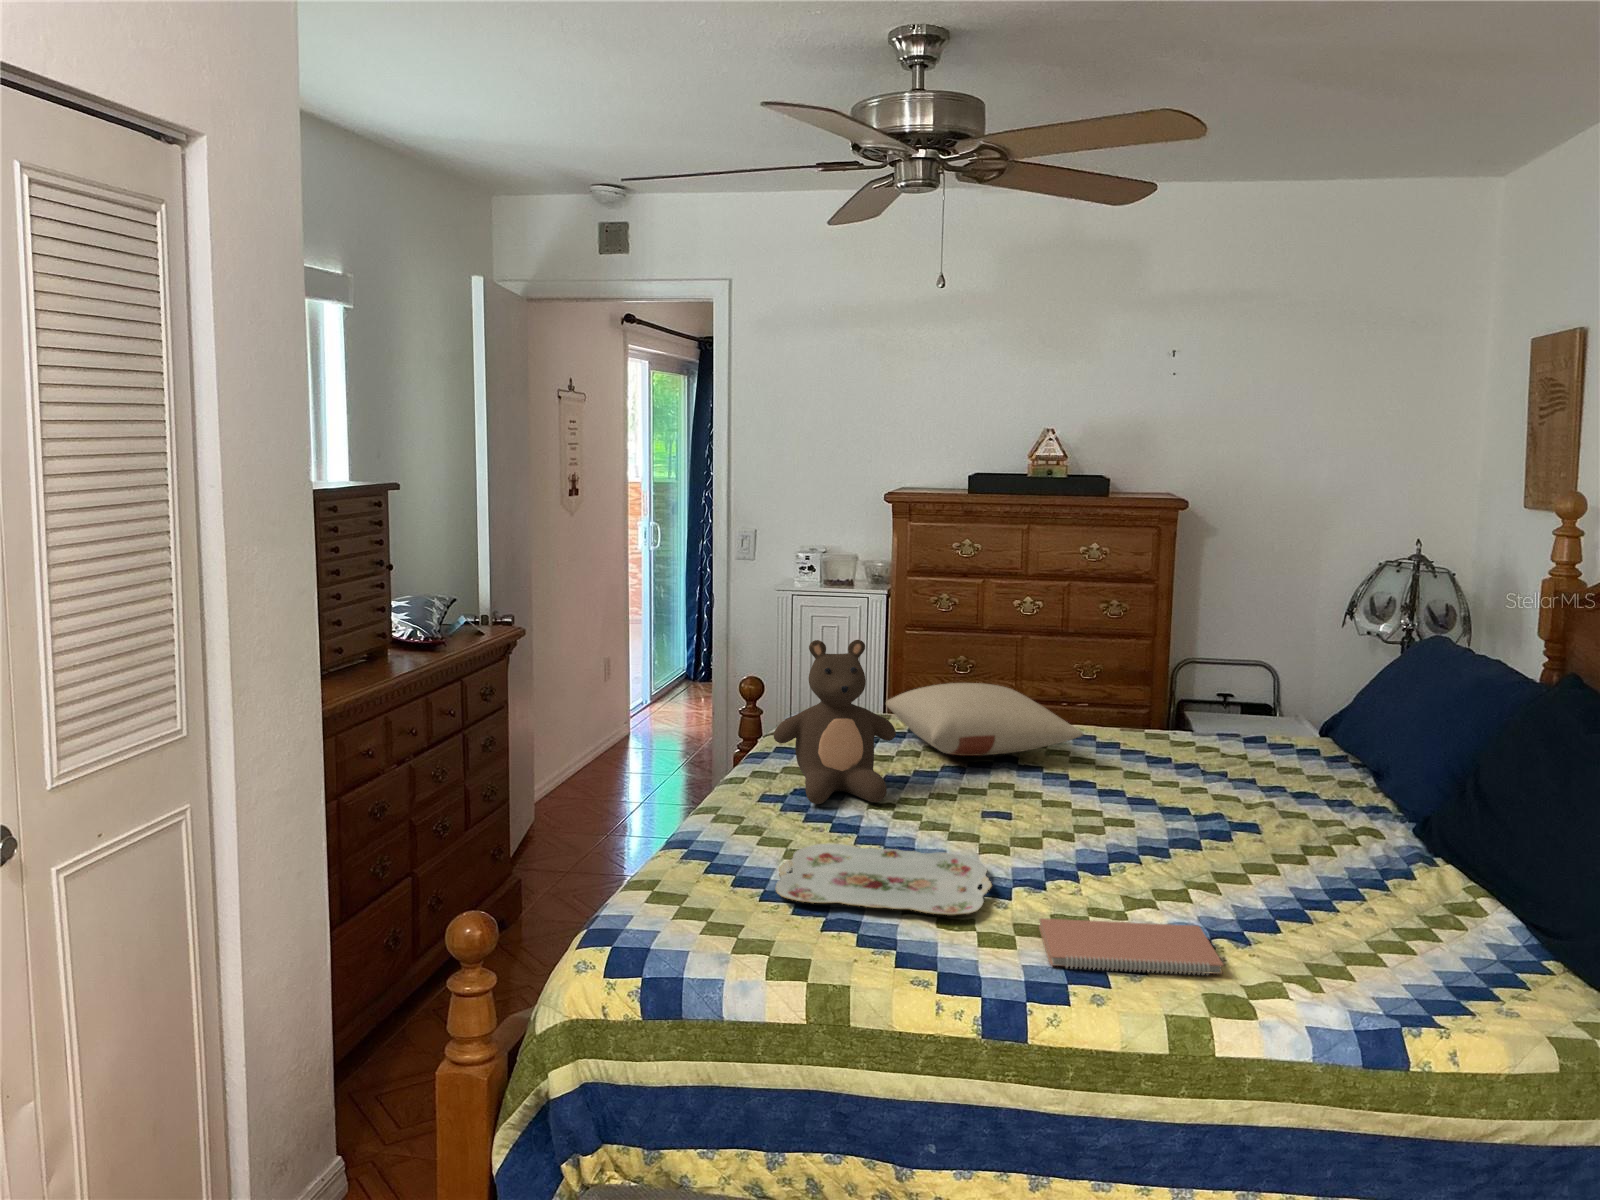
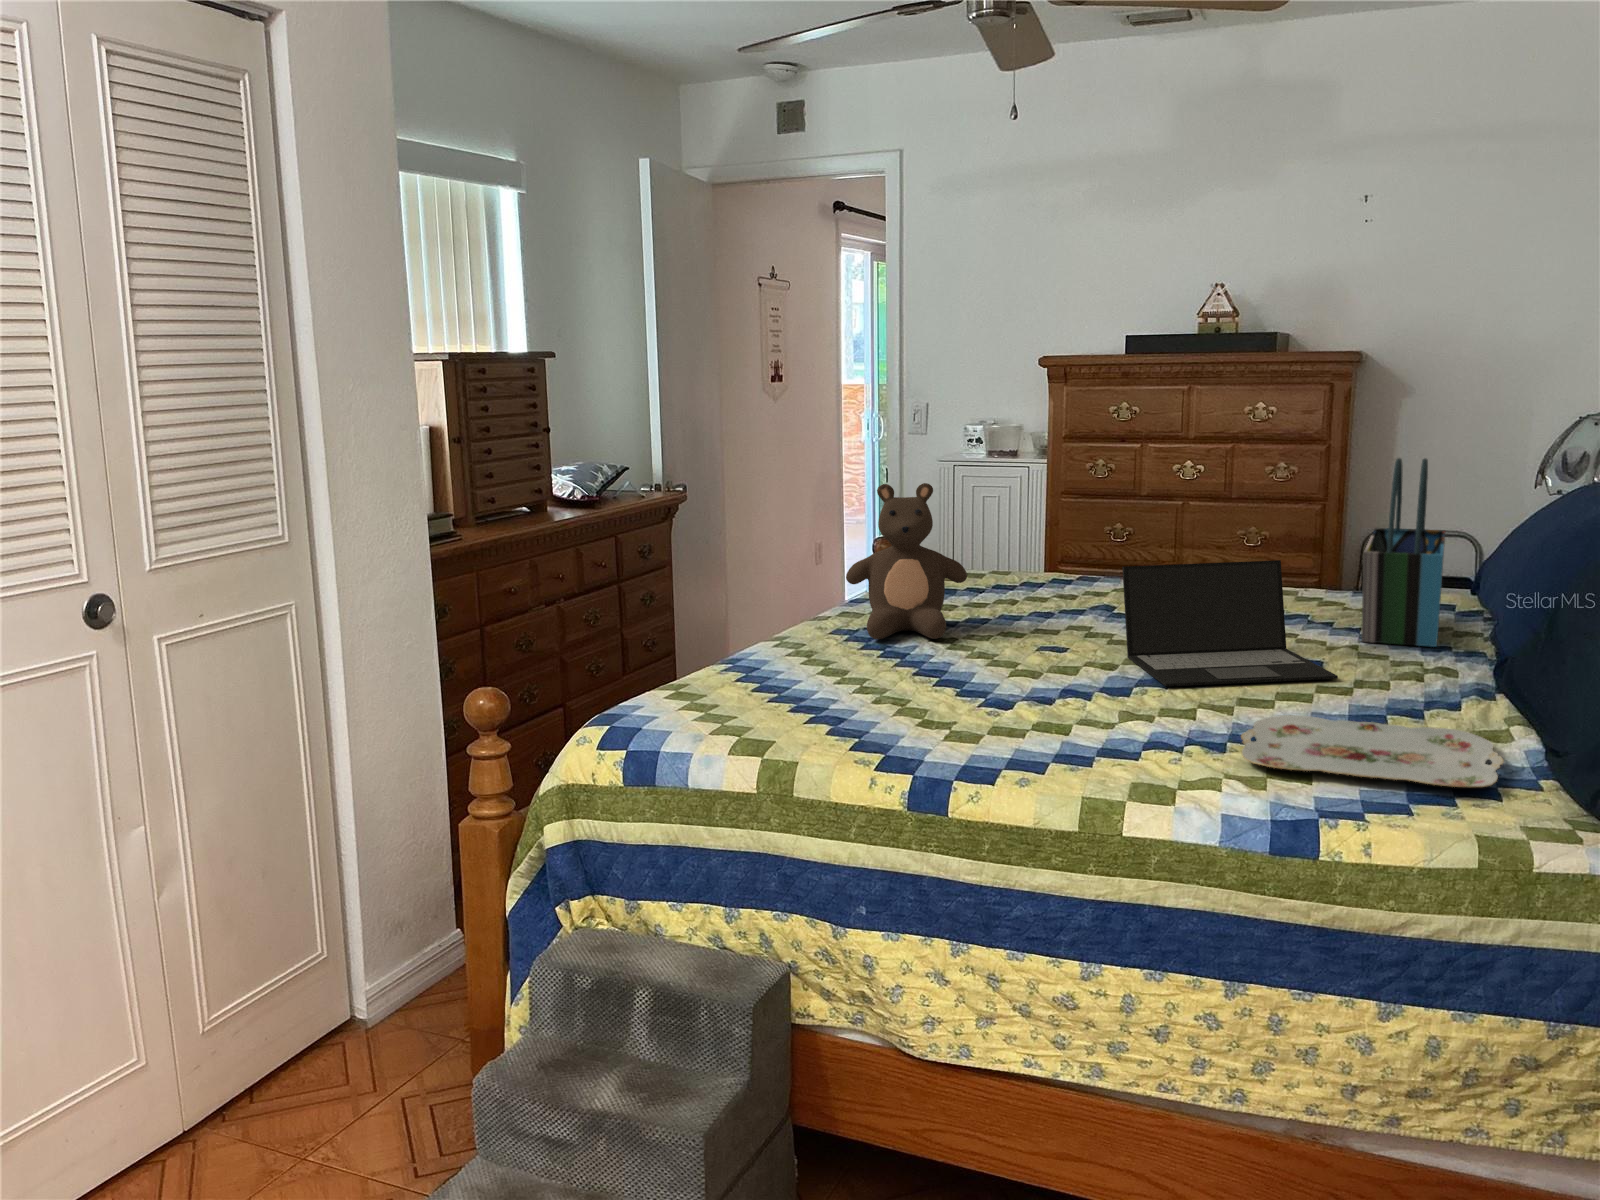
tote bag: none [1255,623,1353,802] -> present [1361,458,1445,647]
pillow: present [886,683,1083,756] -> none [994,534,1176,604]
laptop: none [1068,722,1285,859] -> present [1122,560,1338,686]
serving tray: present [776,843,992,915] -> present [1241,715,1504,787]
notebook: present [1039,918,1223,975] -> none [997,724,1171,772]

